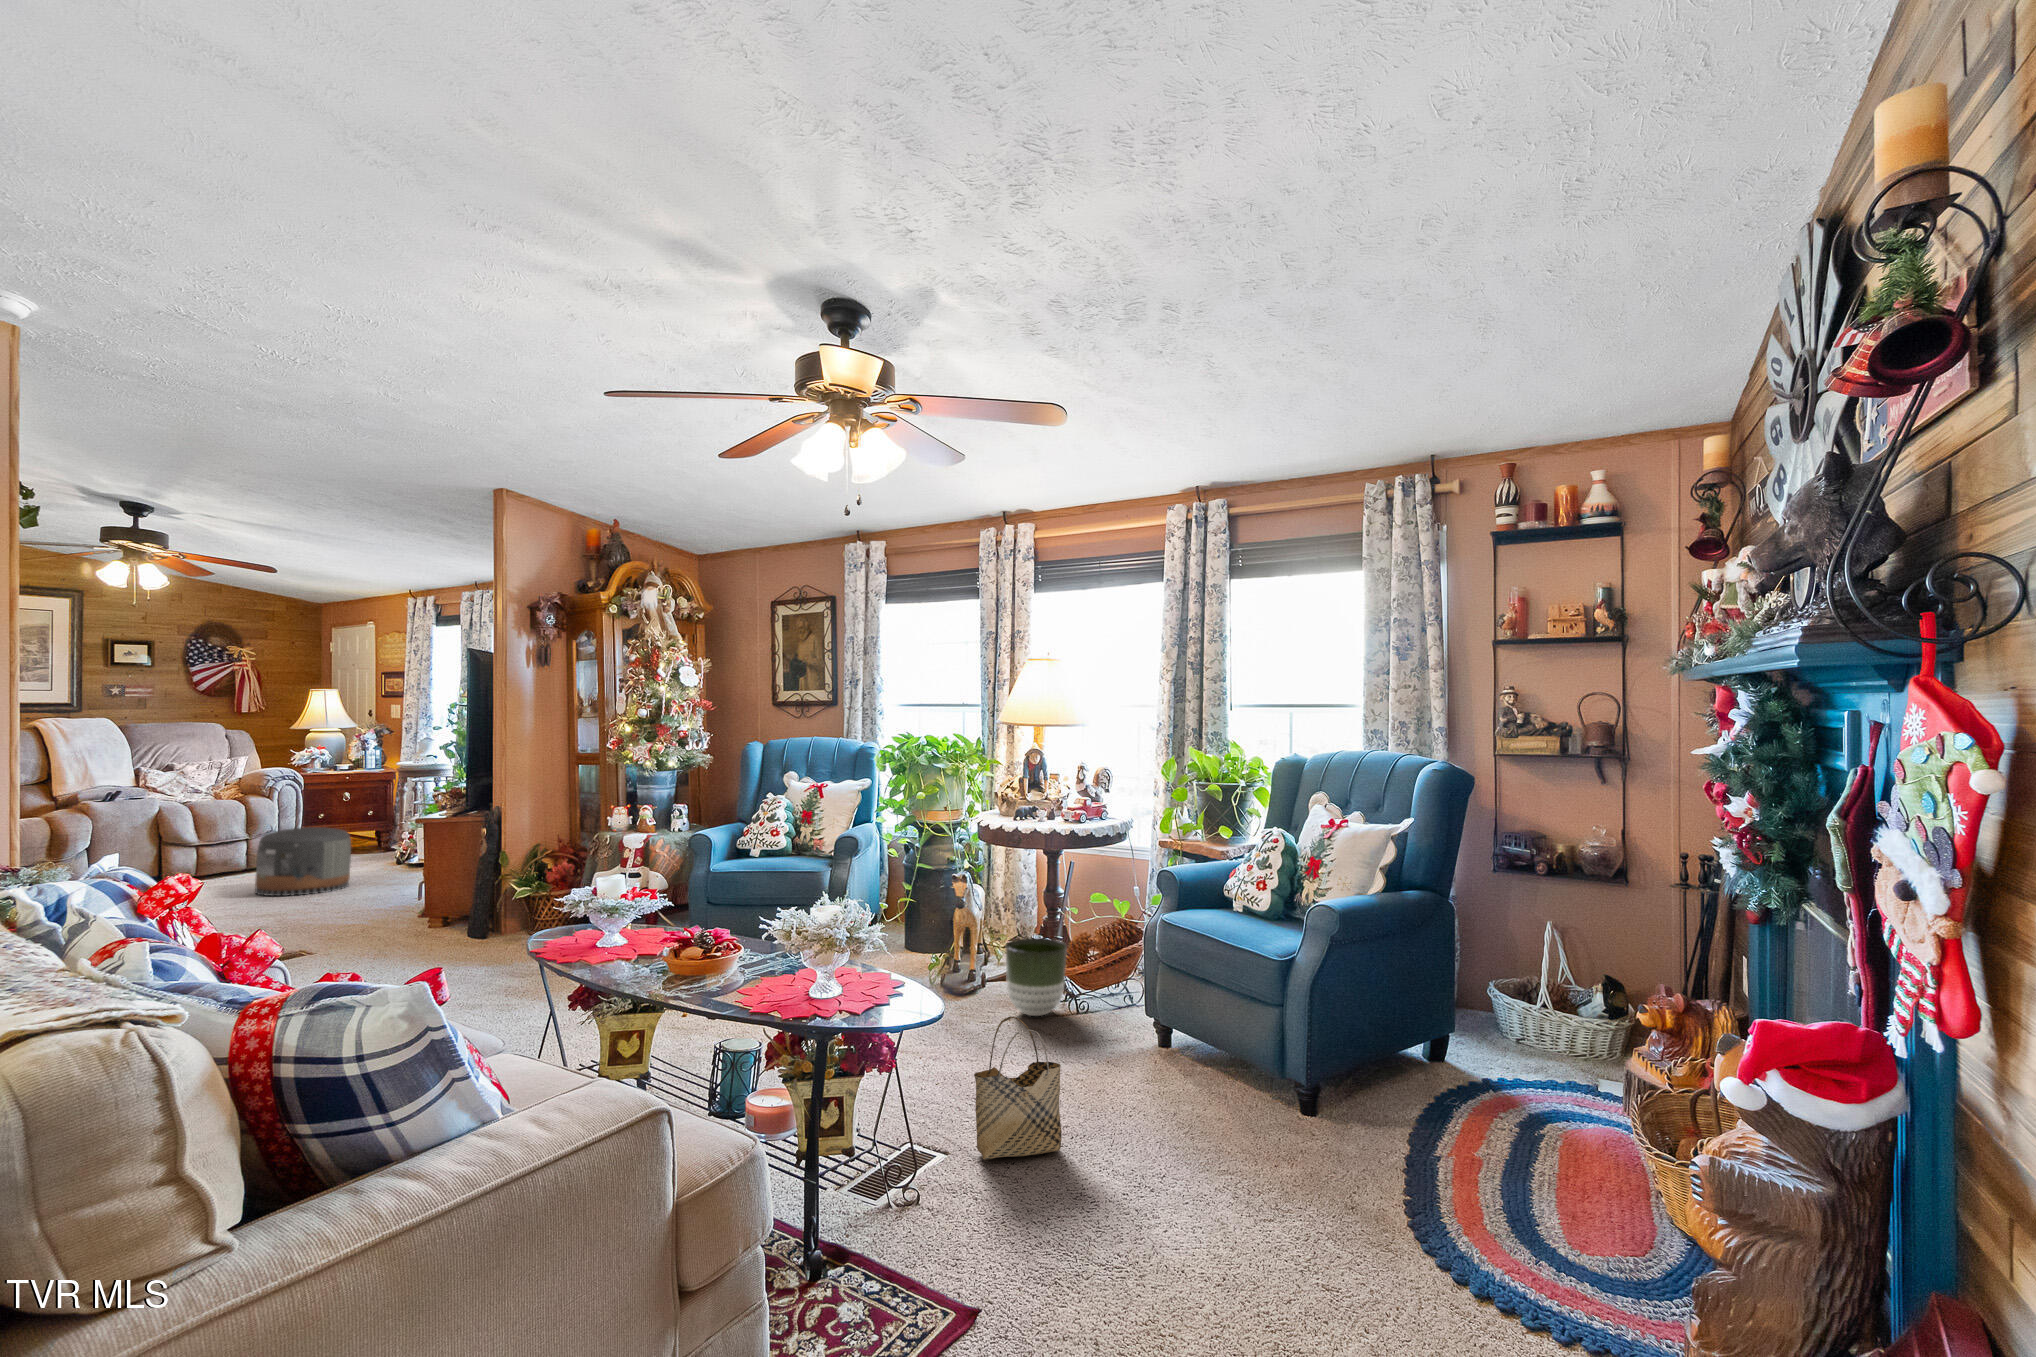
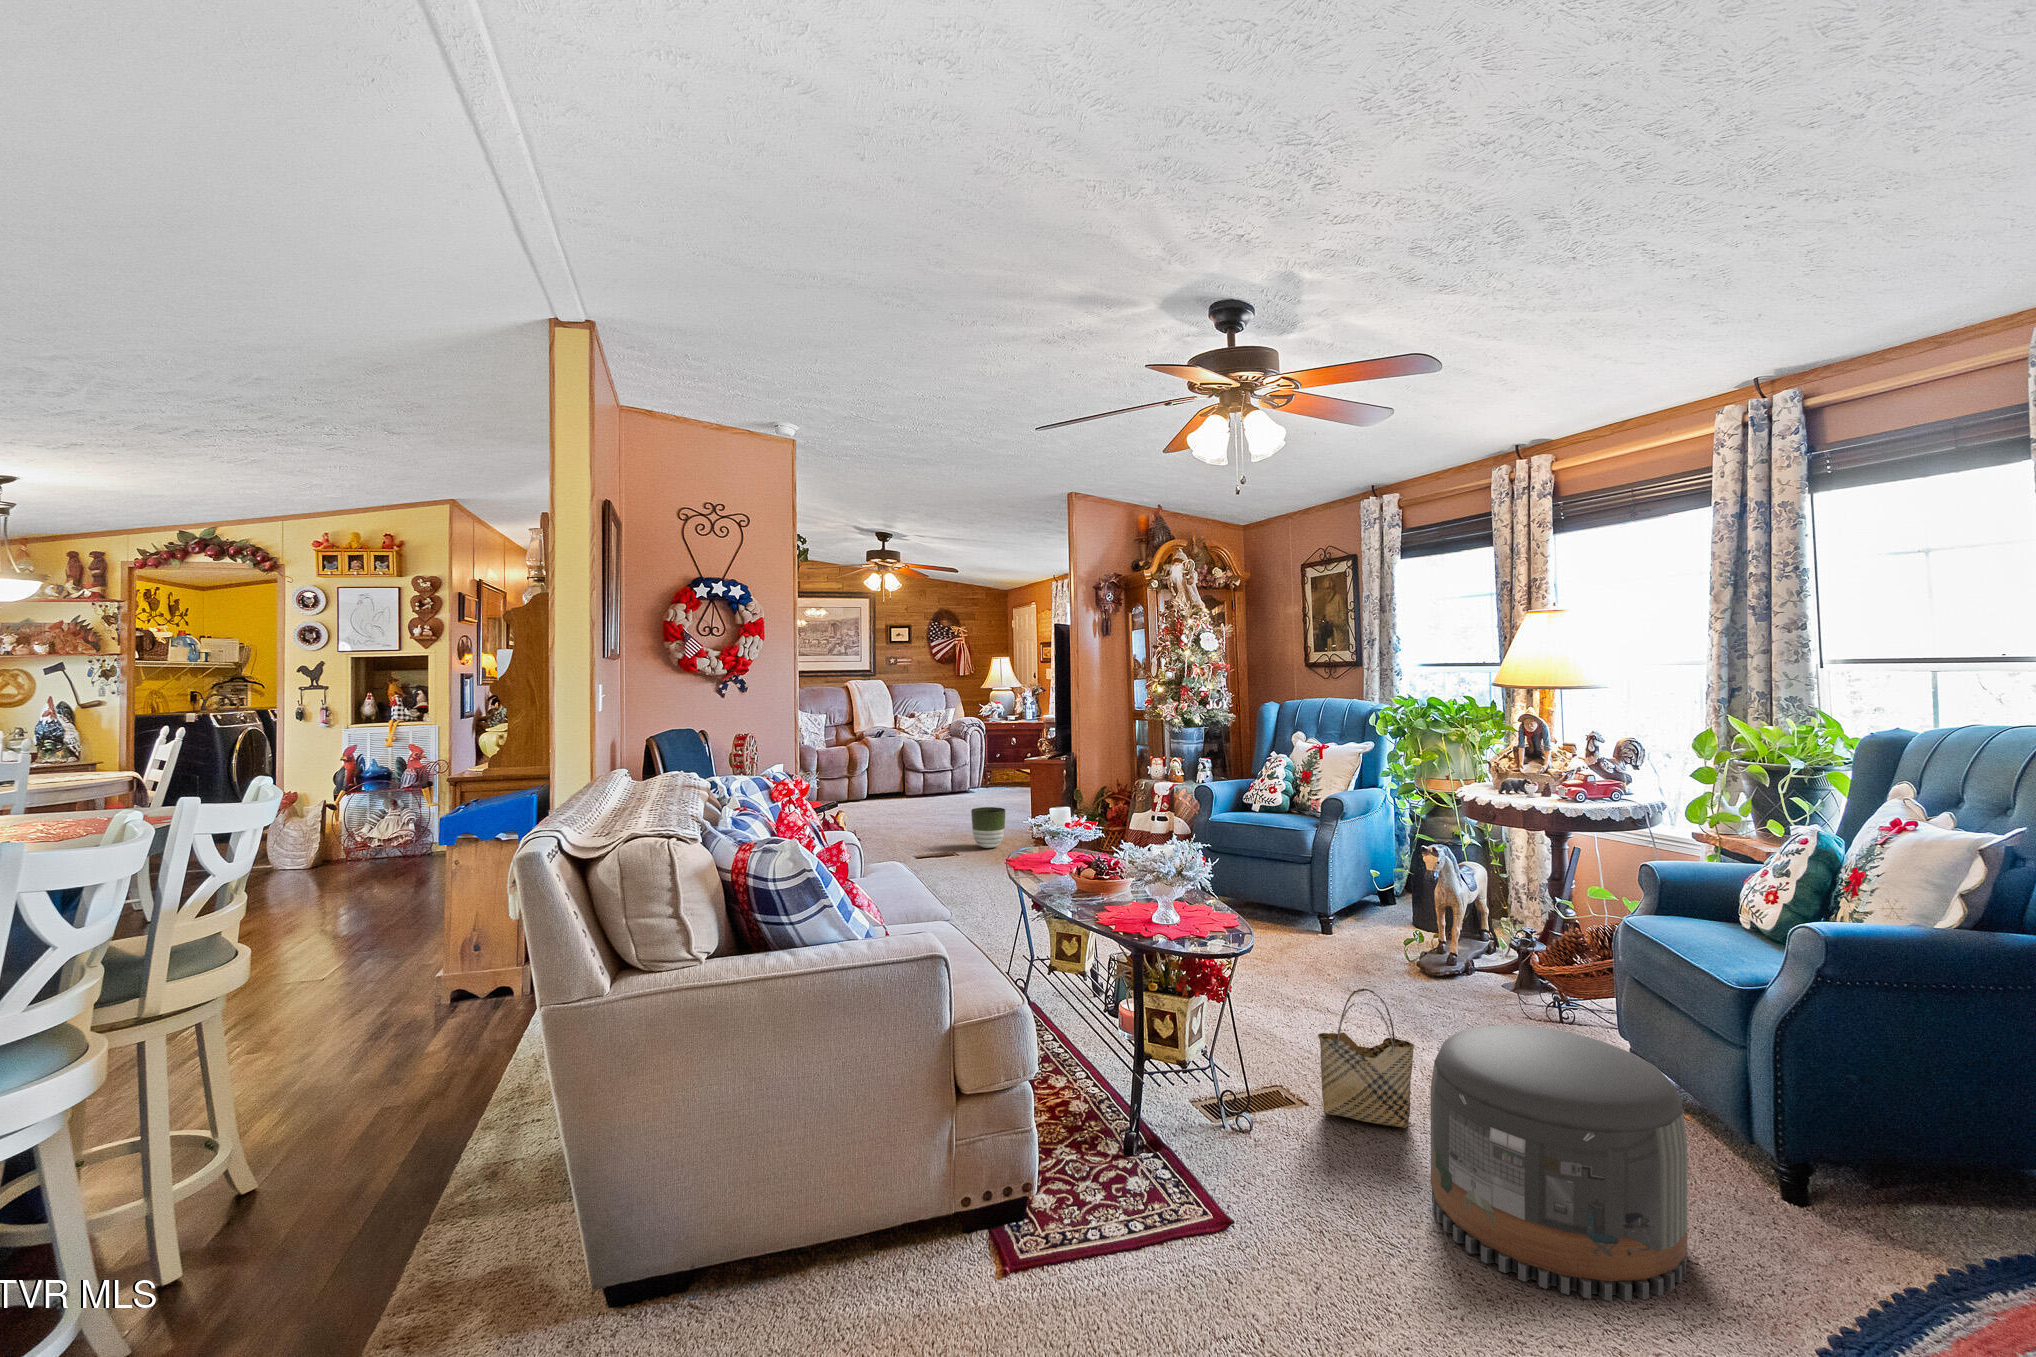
pouf: present [255,827,351,896] -> present [1430,1025,1687,1301]
planter: present [1006,938,1067,1016] -> present [971,807,1005,848]

